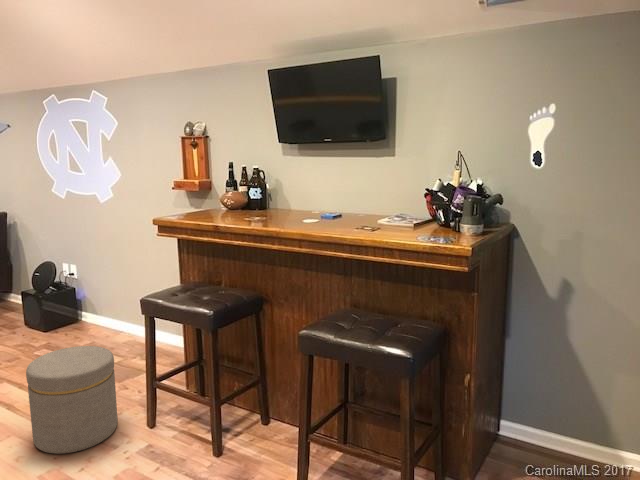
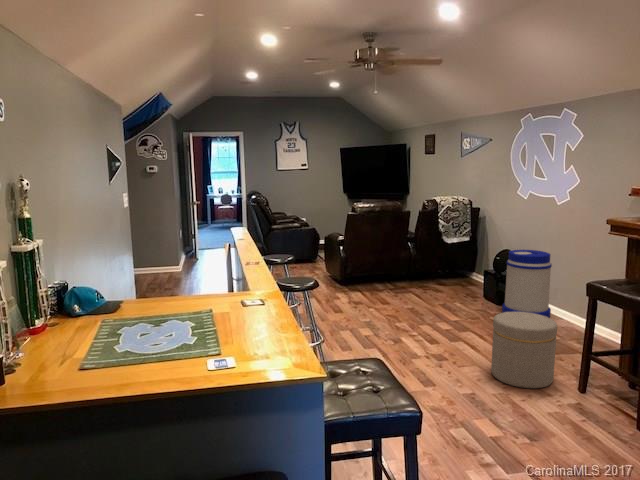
trash can: none [47,259,109,345] -> present [502,250,552,318]

